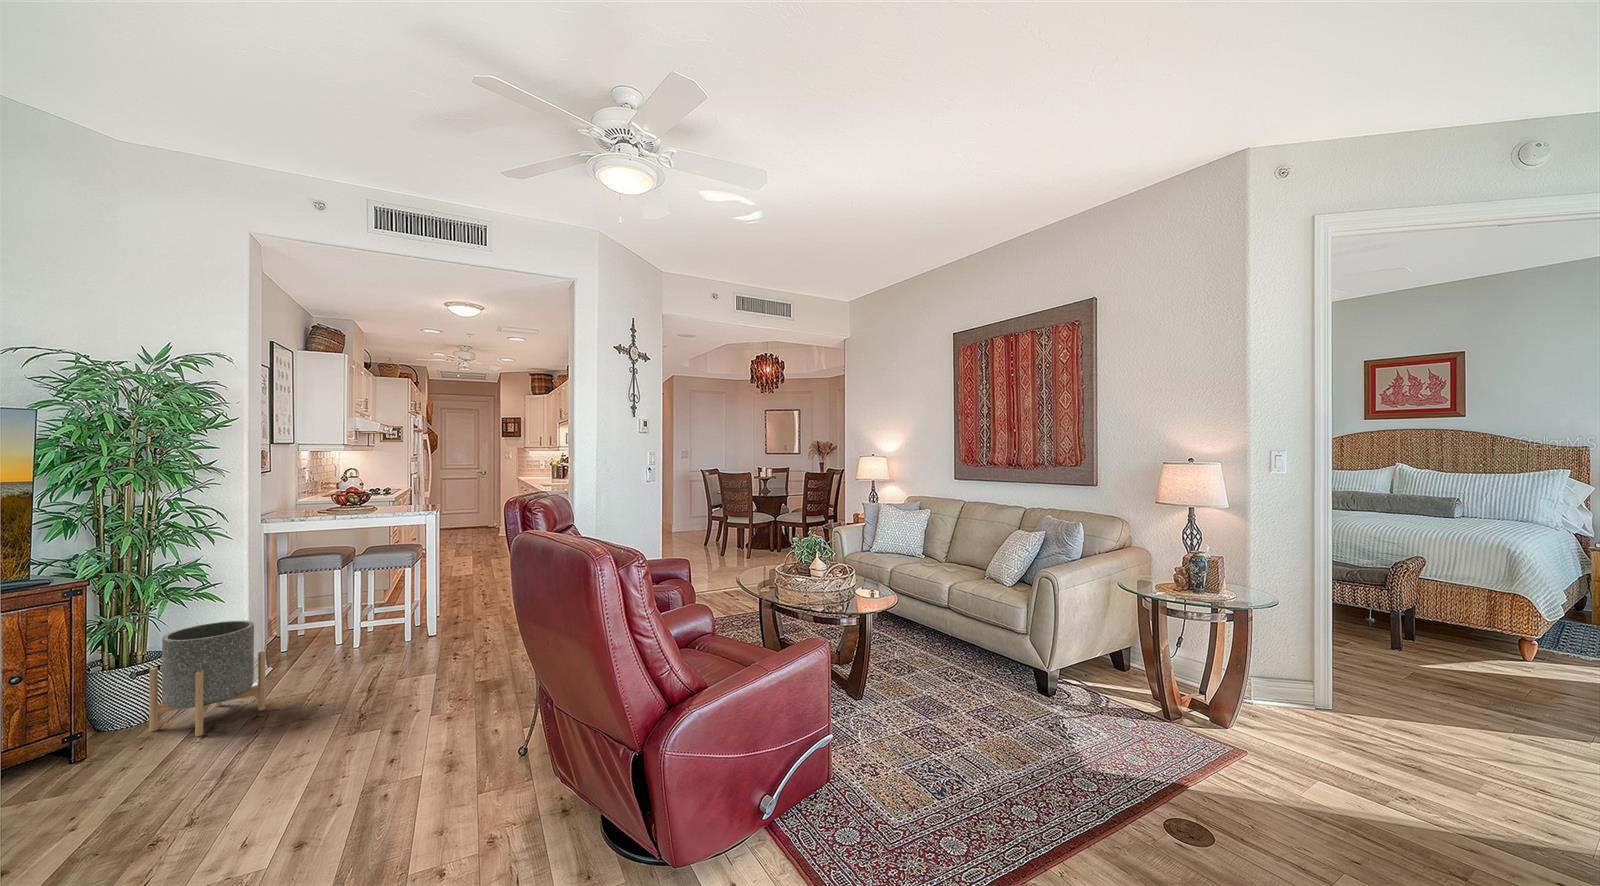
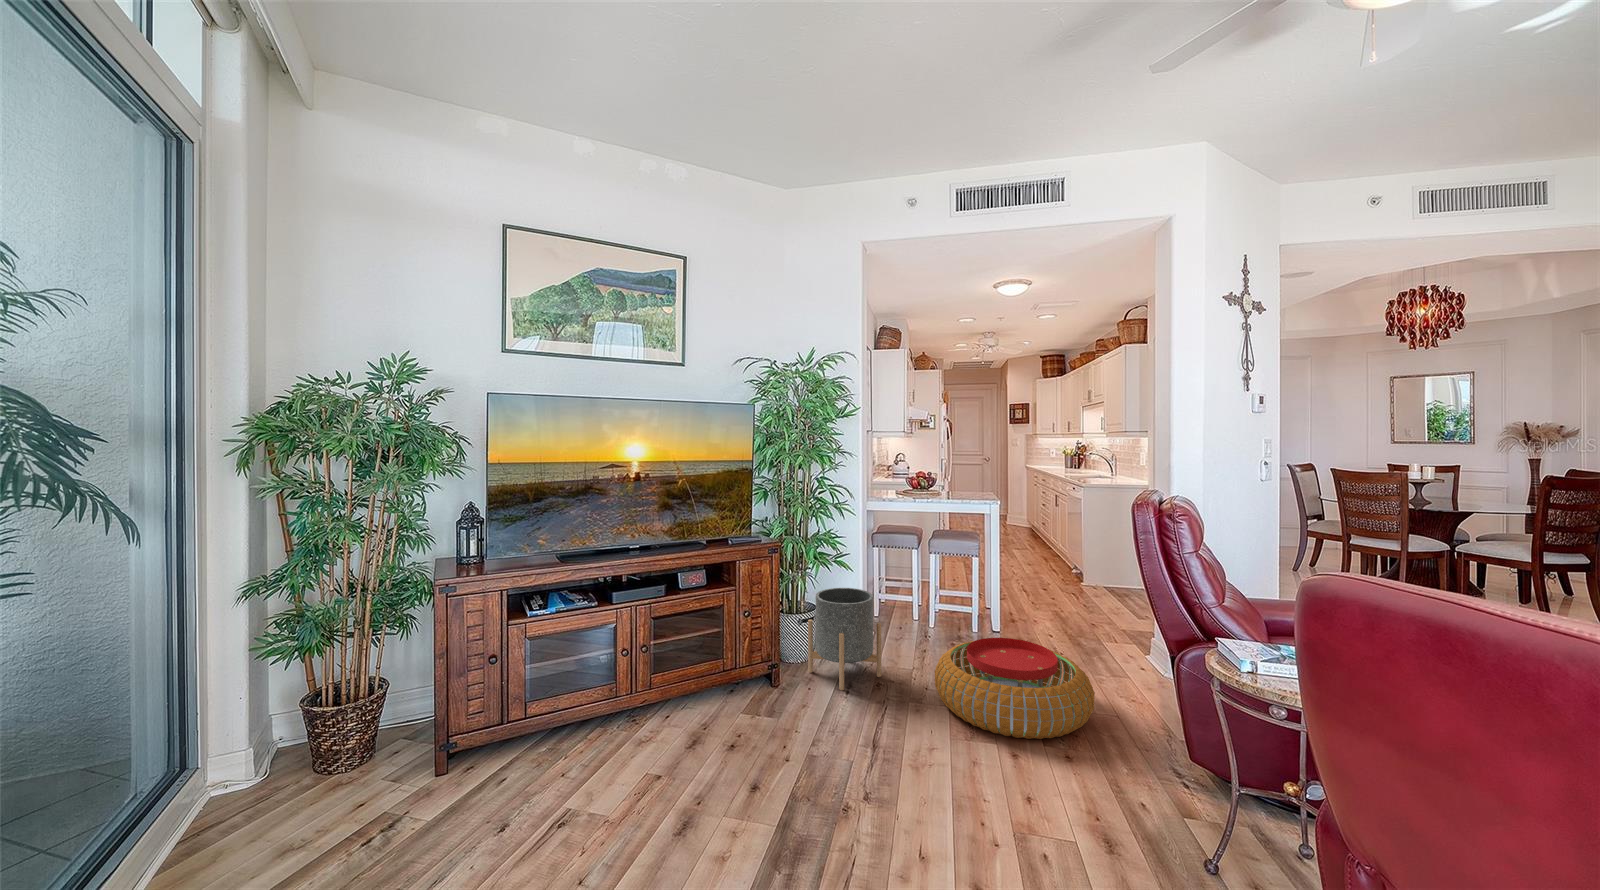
pouf: none [328,635,491,723] -> present [935,638,1095,739]

